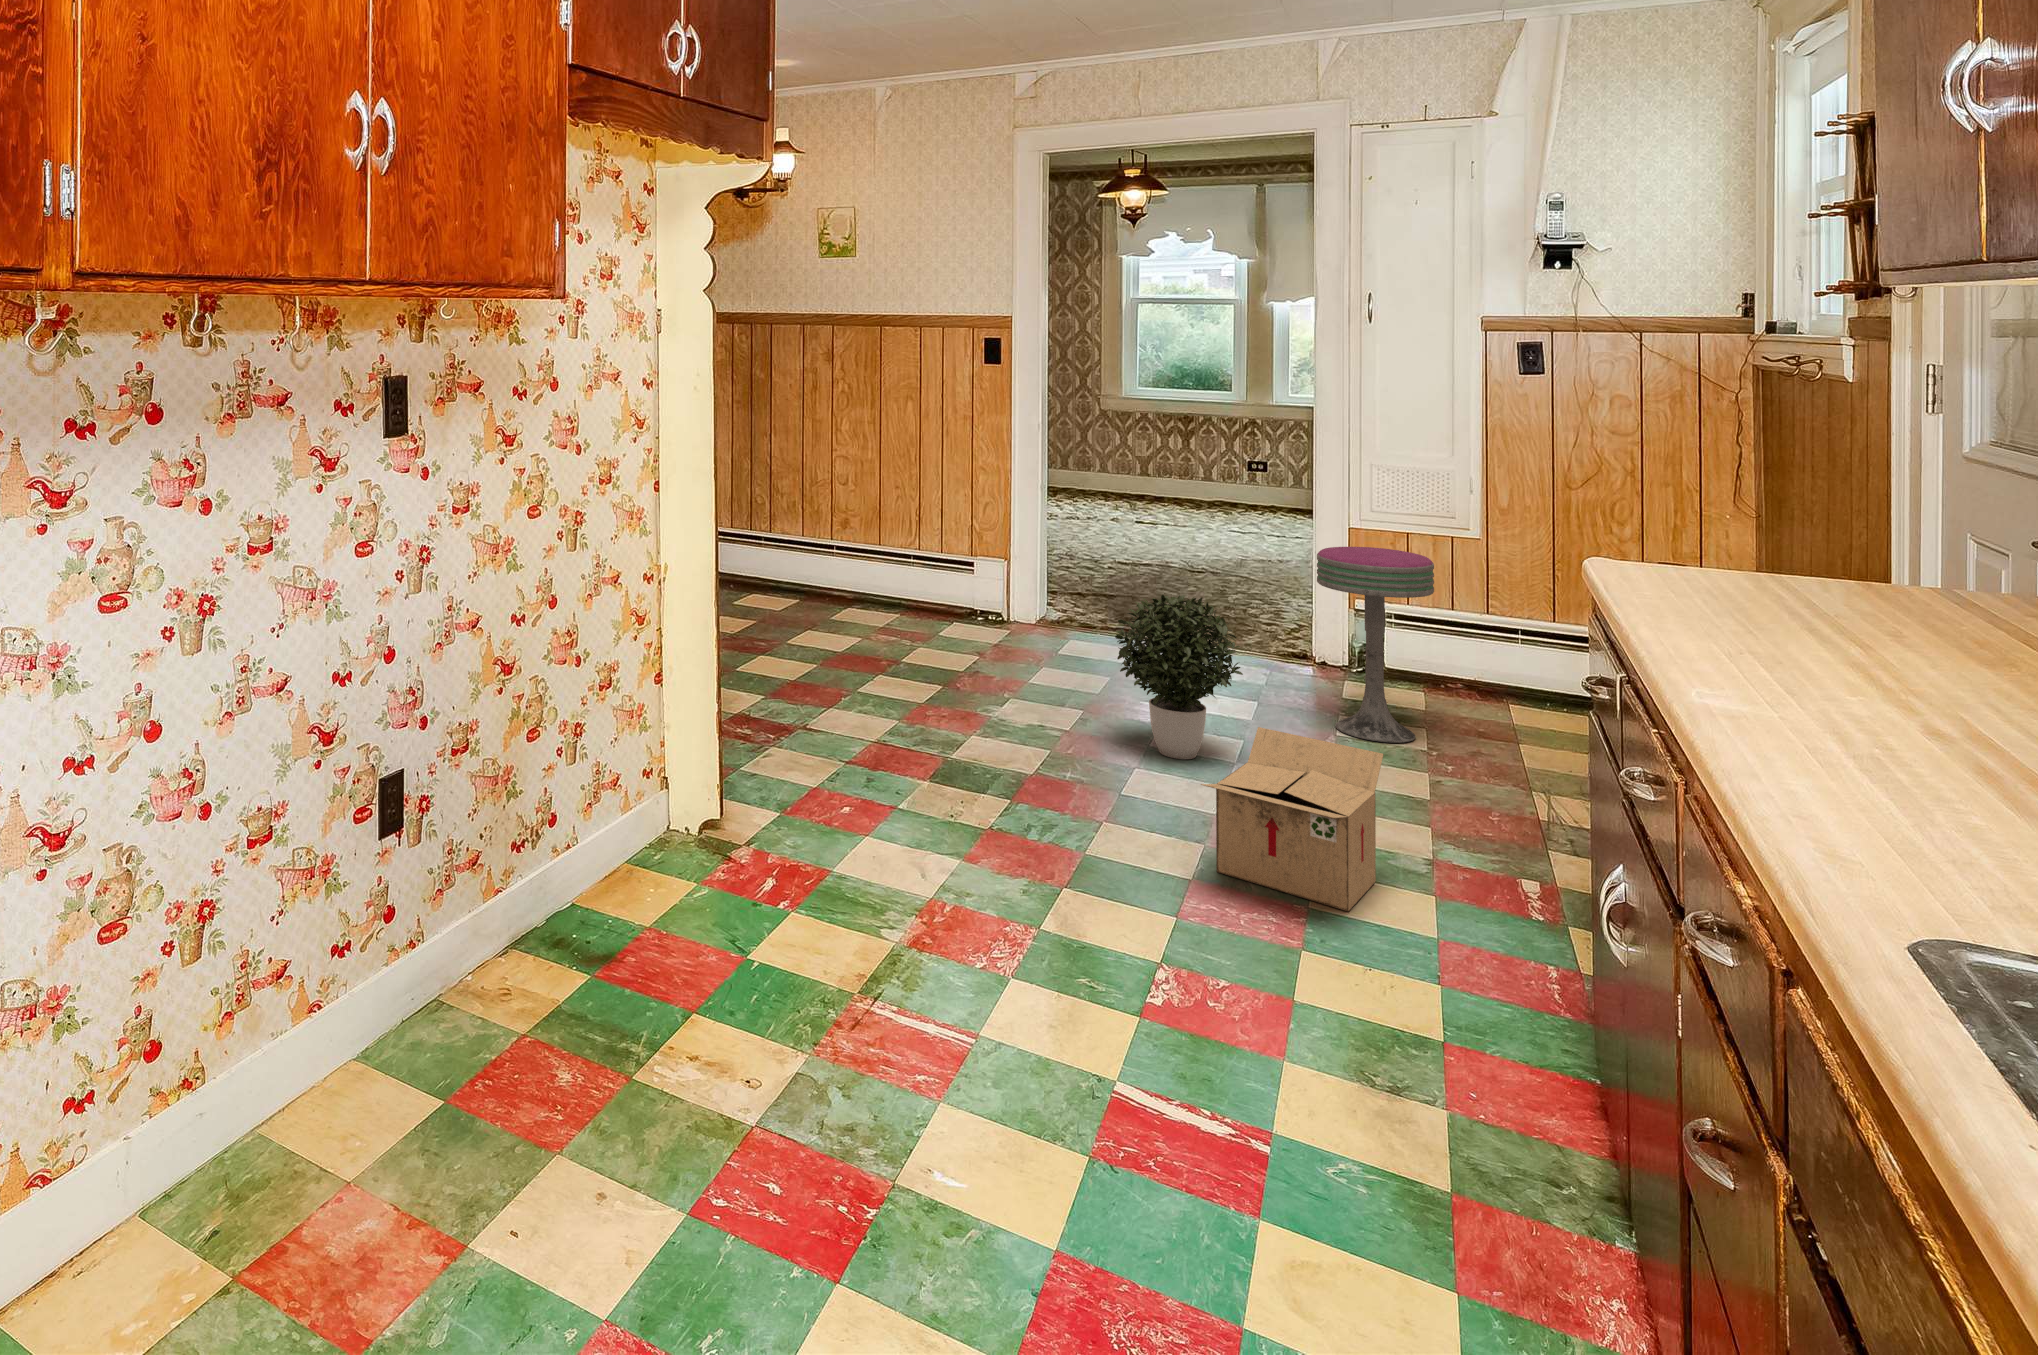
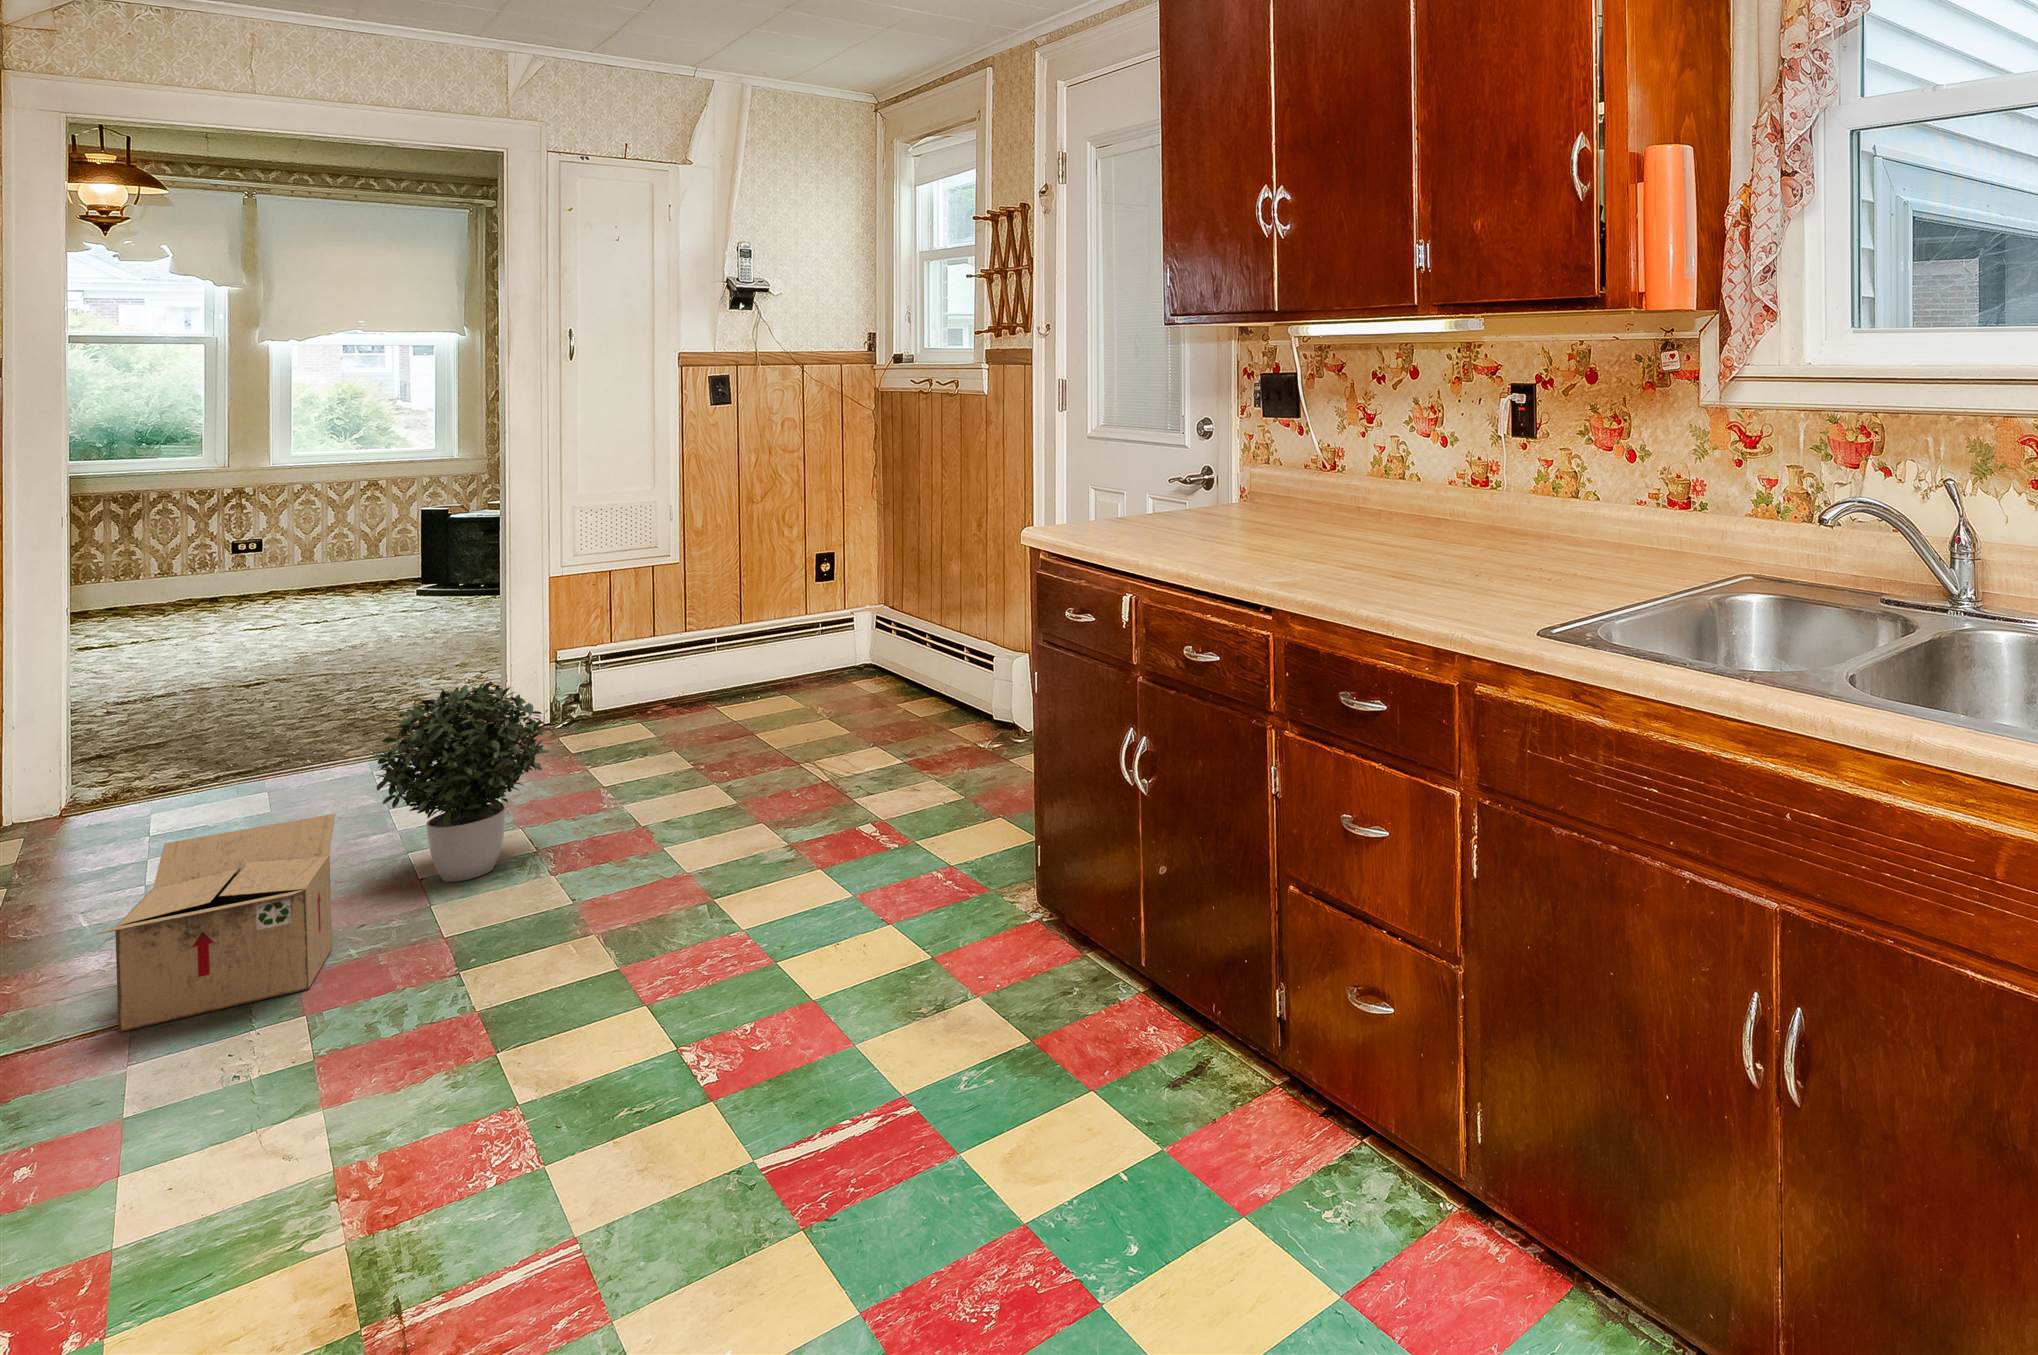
bar stool: present [1317,547,1434,743] -> none [577,584,698,783]
cardboard box: present [1201,727,1384,911] -> present [97,814,335,1032]

